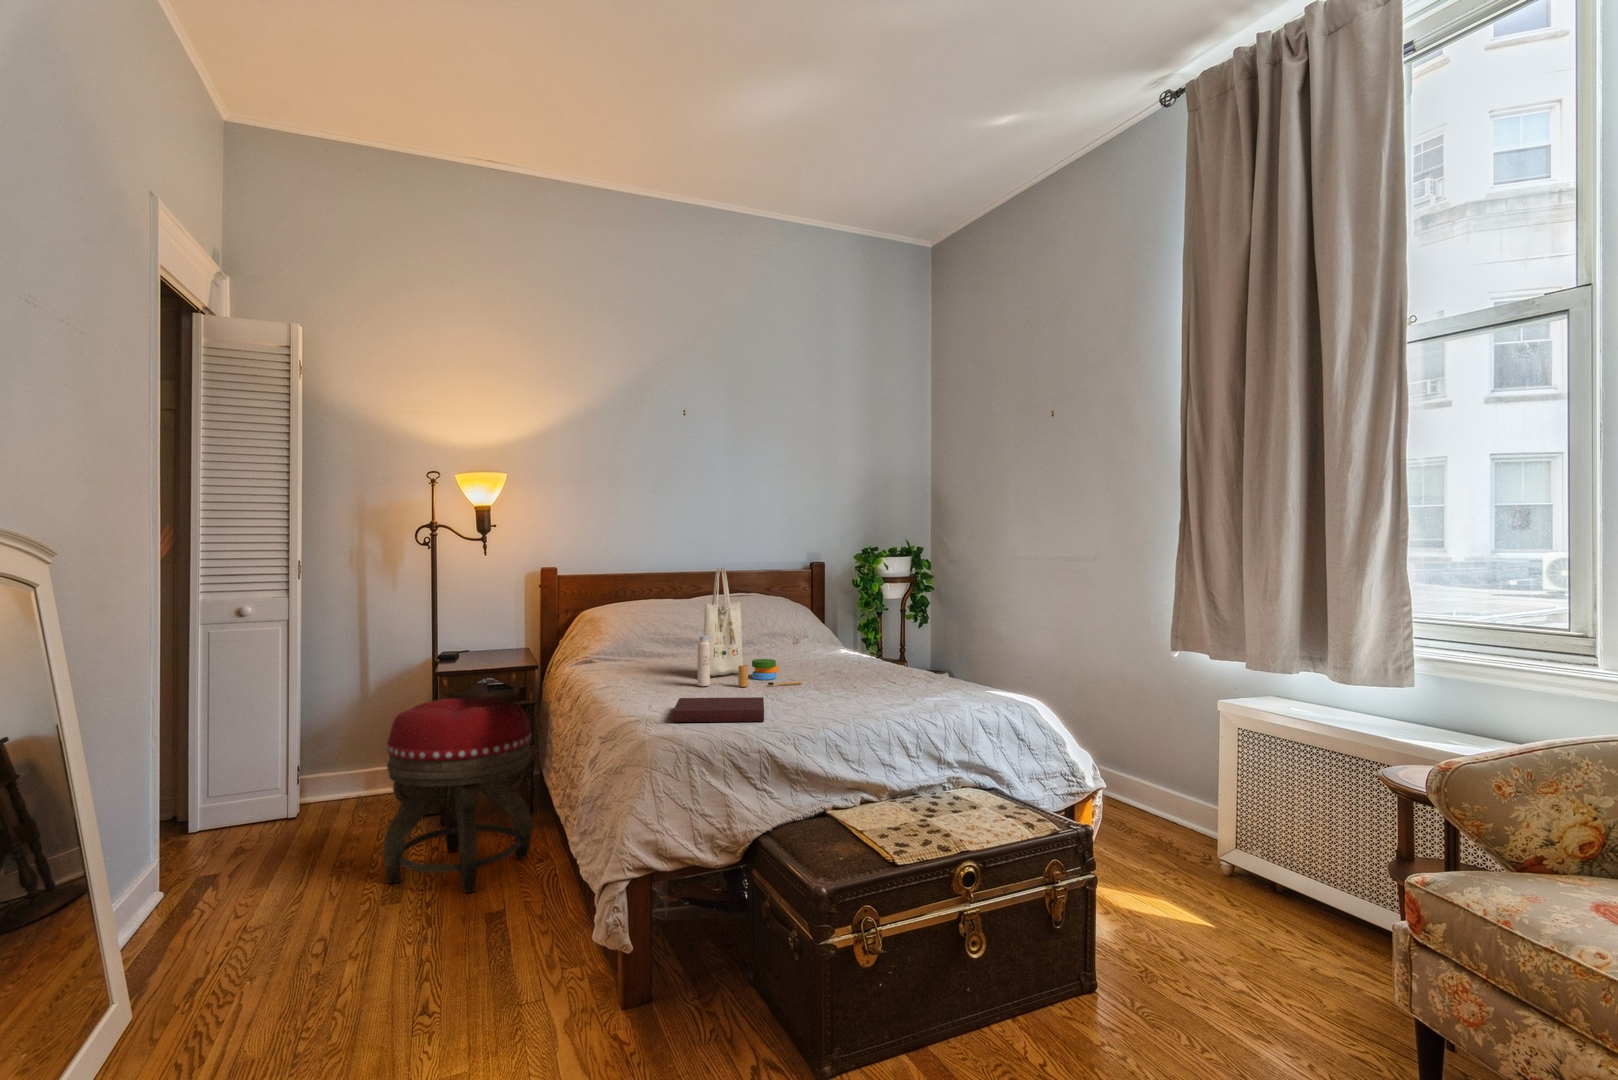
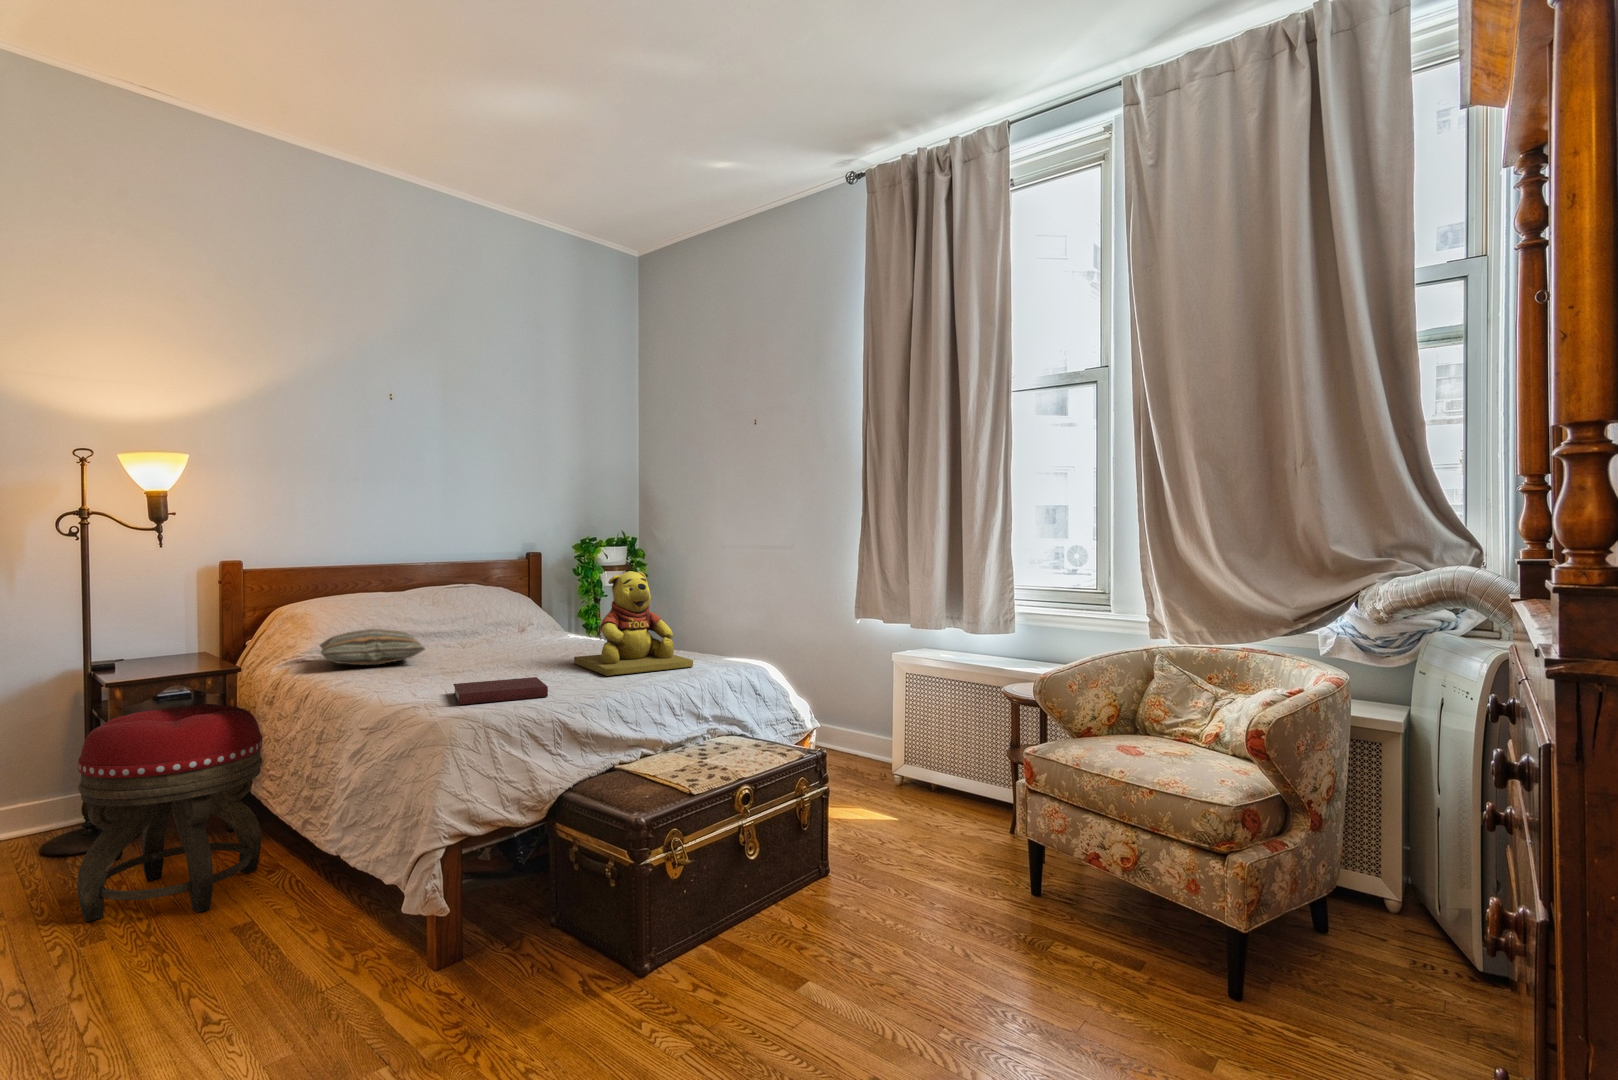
tote bag: present [697,567,802,687] -> none [448,558,557,674]
teddy bear: none [821,585,944,702] -> present [574,571,693,676]
pillow: none [592,635,686,669] -> present [320,629,425,665]

